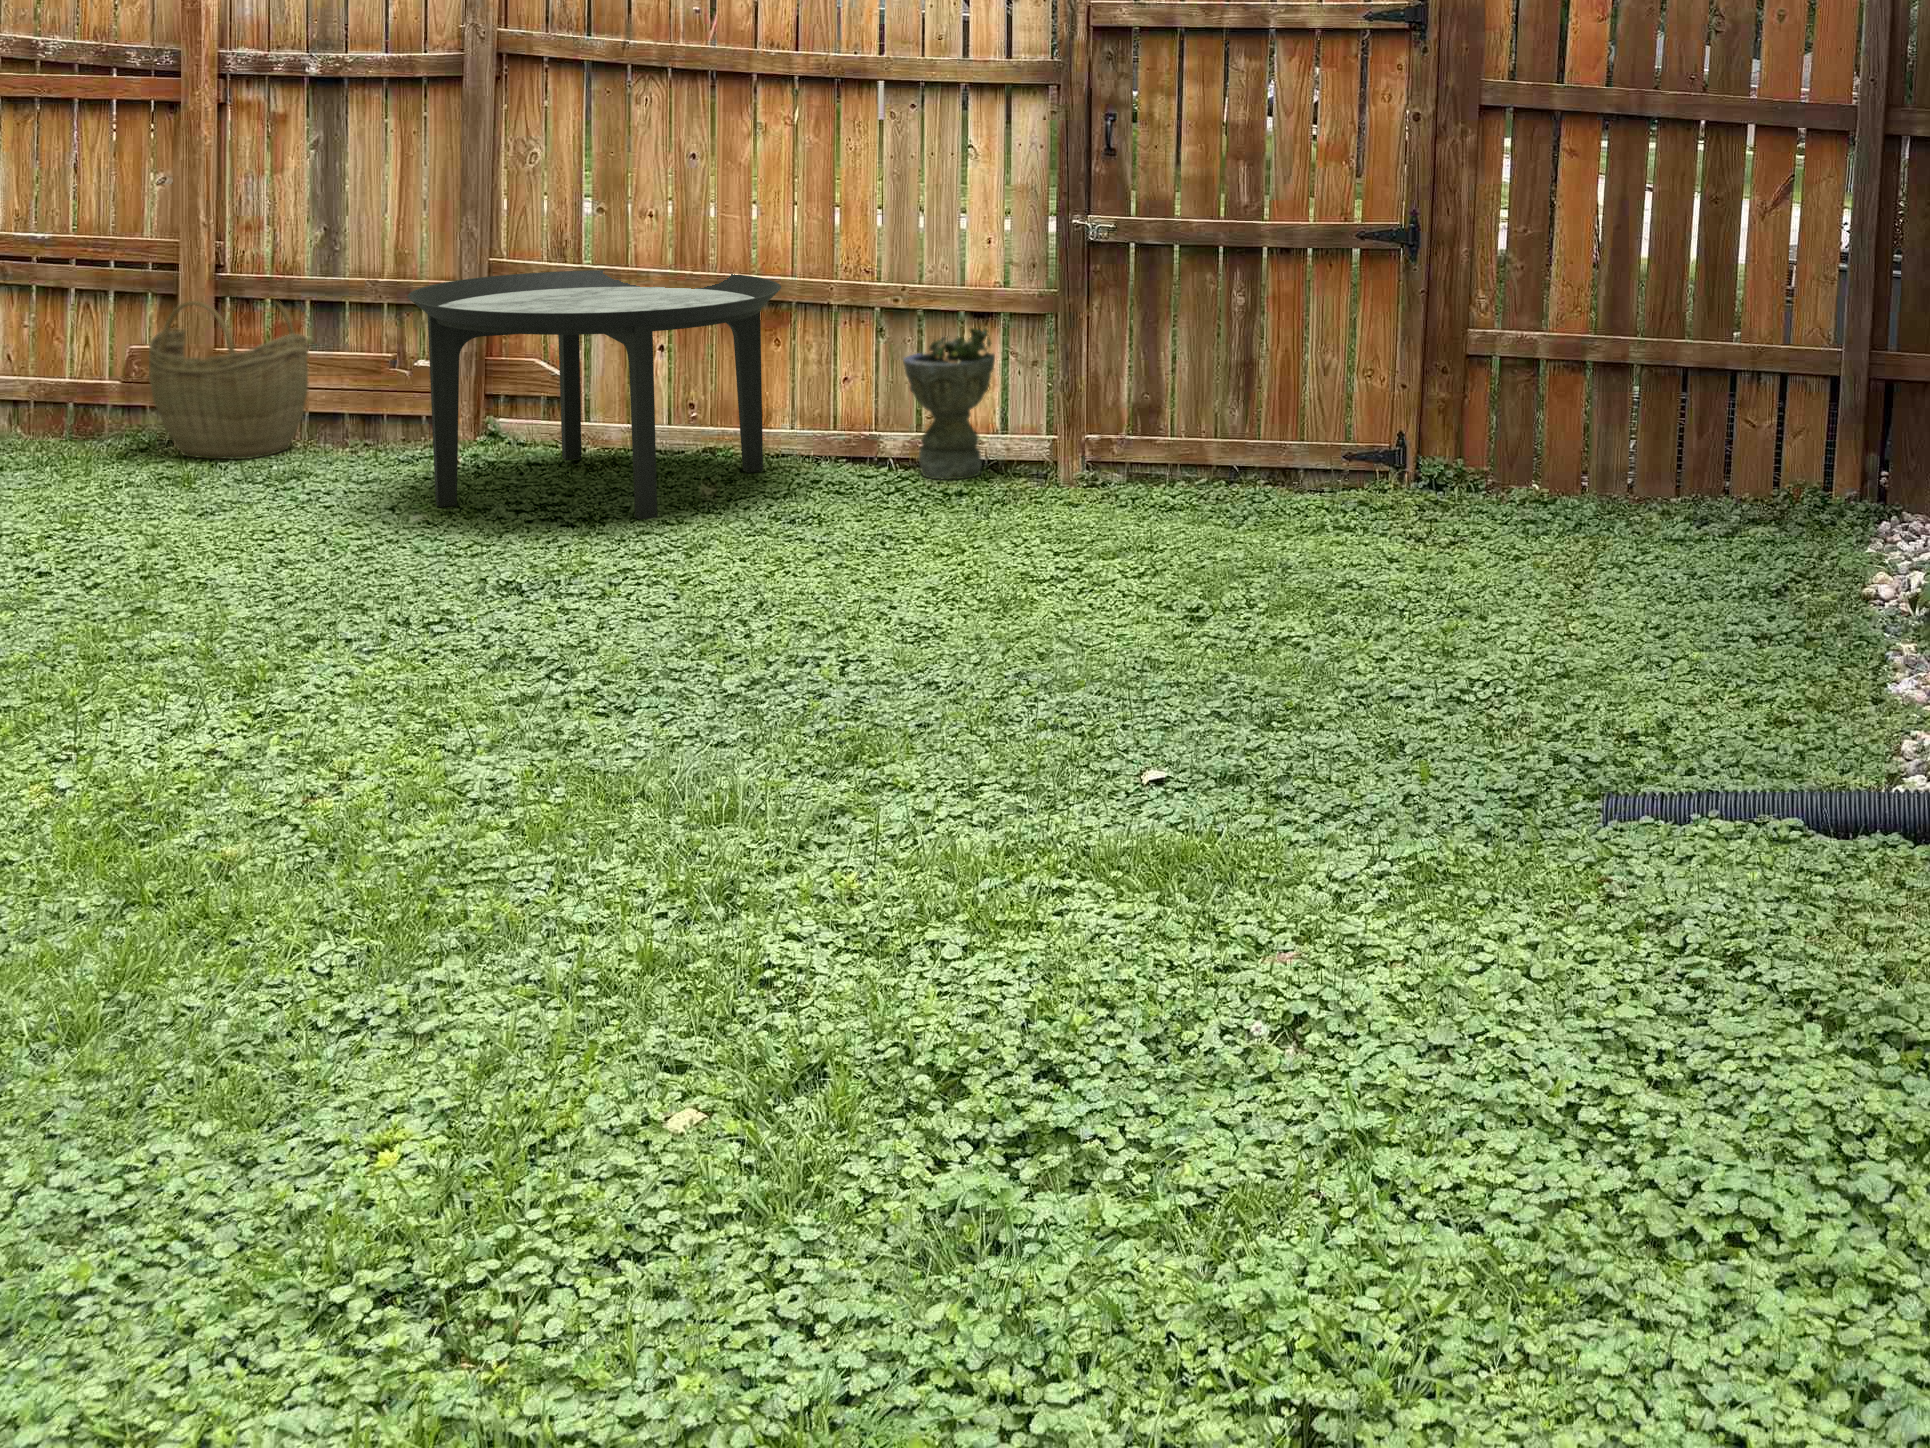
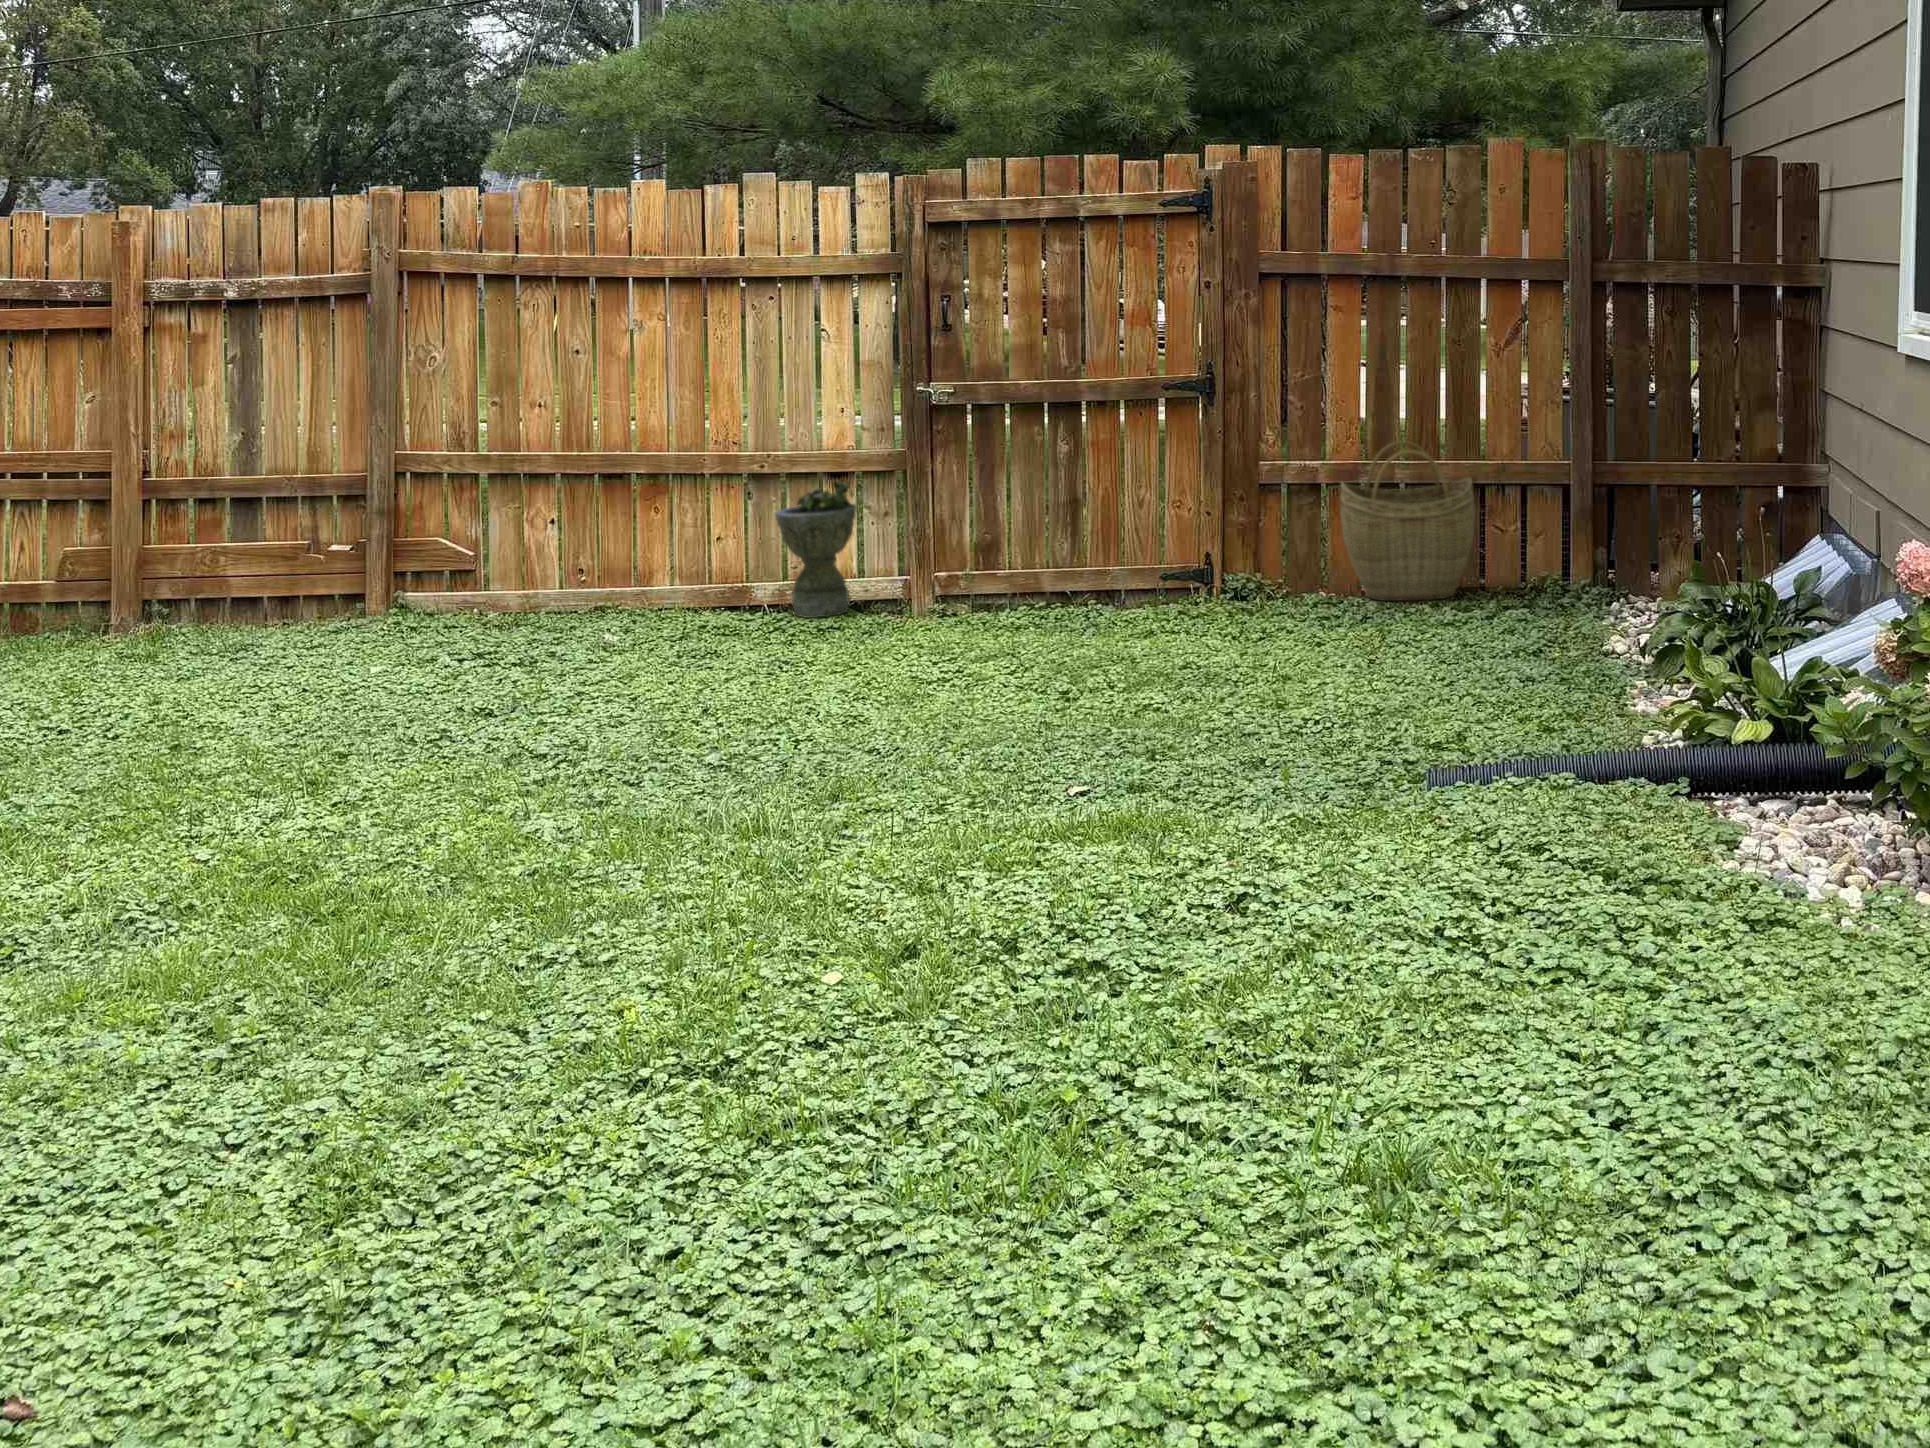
round table: present [408,270,781,520] -> none [337,449,667,669]
woven basket: present [149,301,309,459] -> present [1340,441,1475,601]

